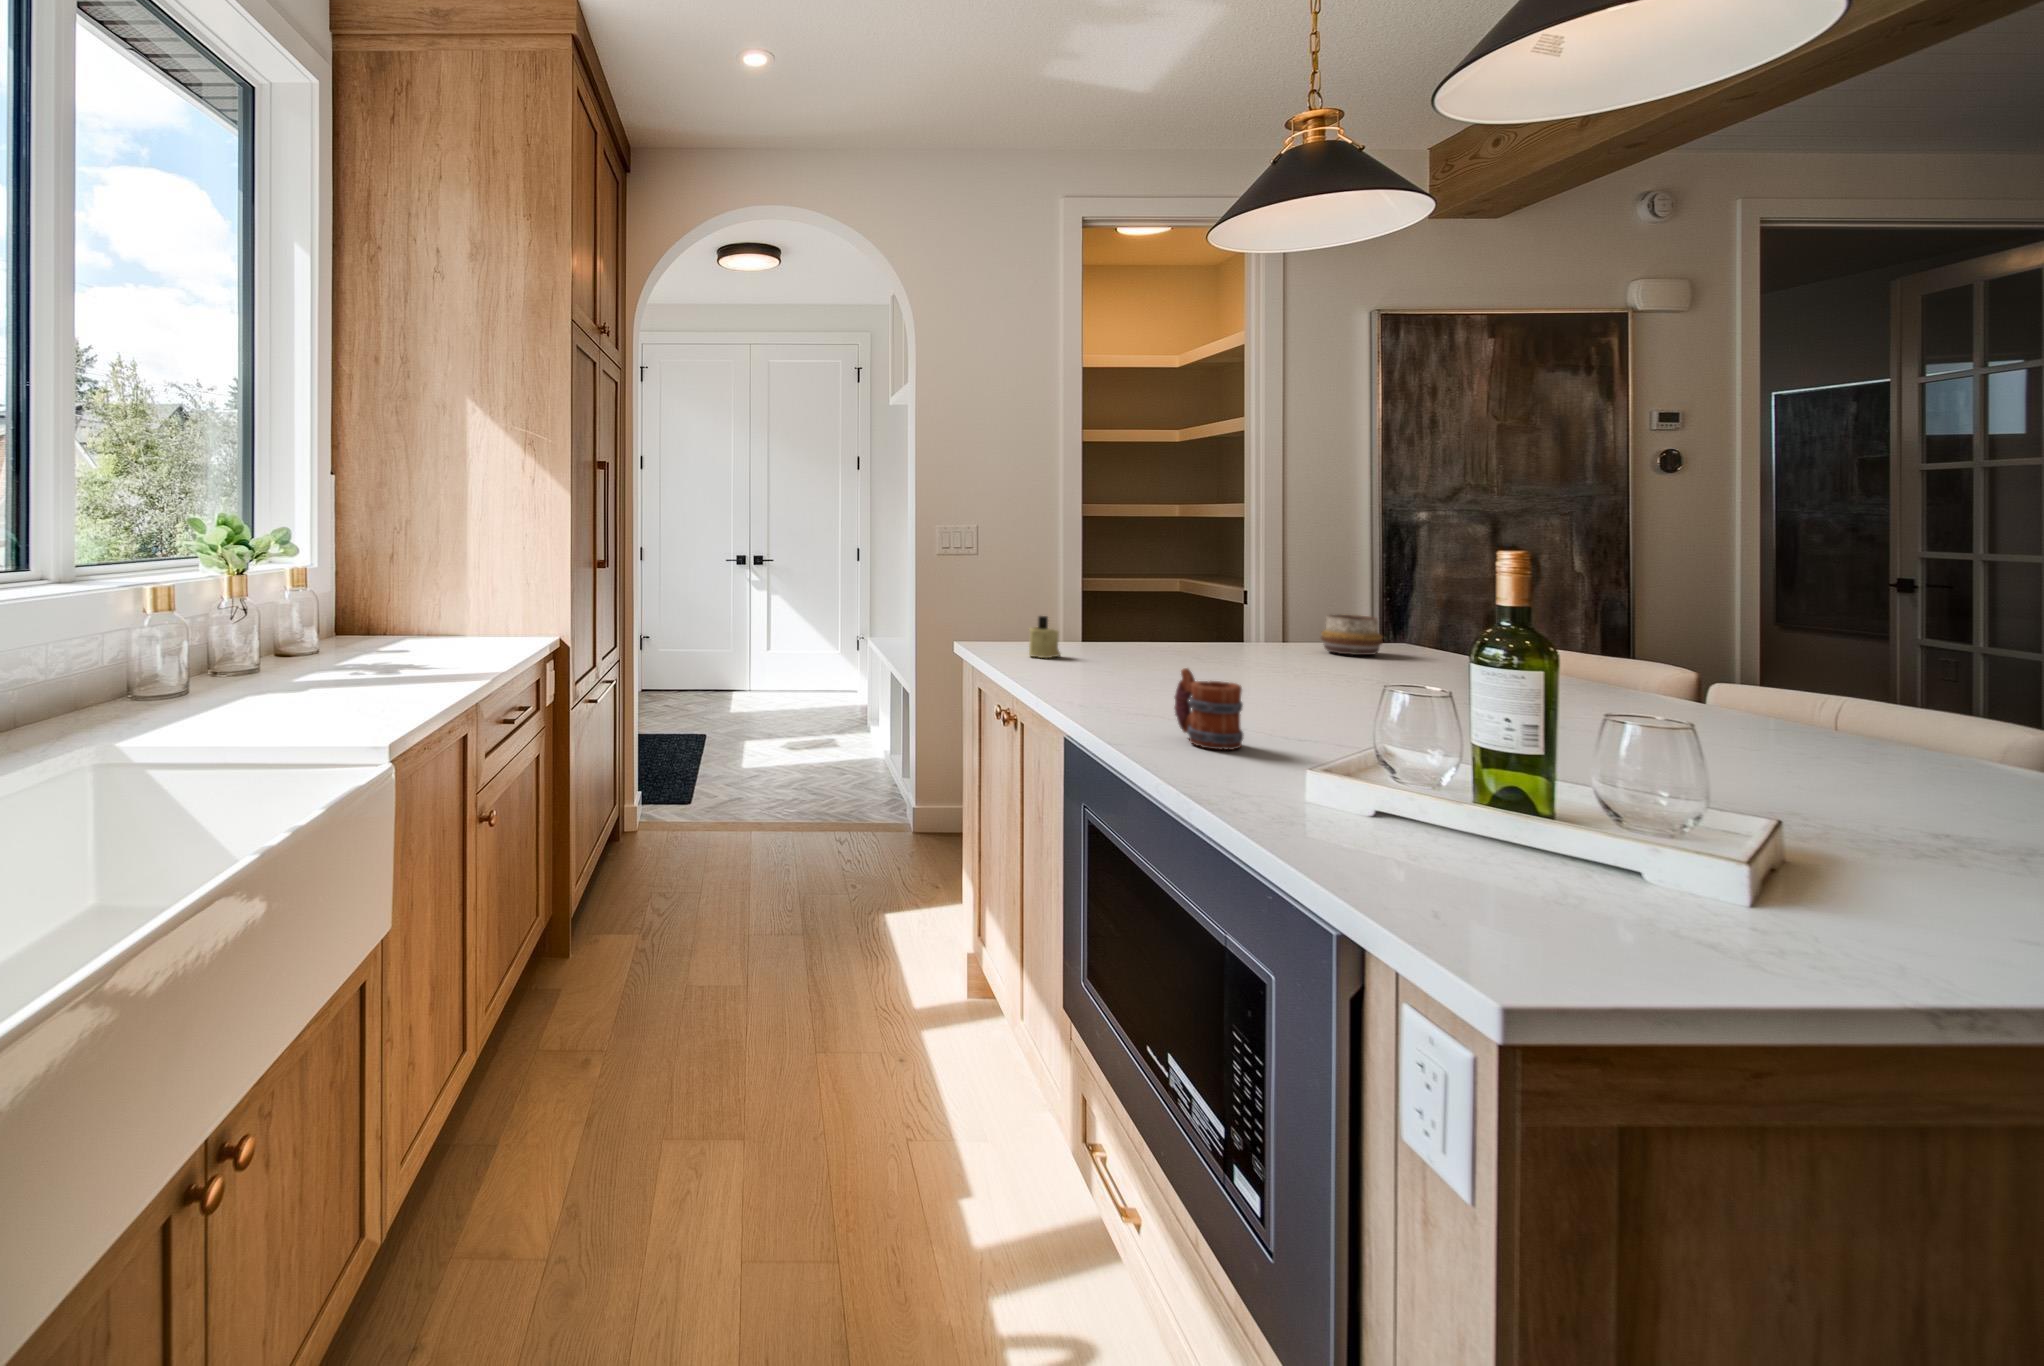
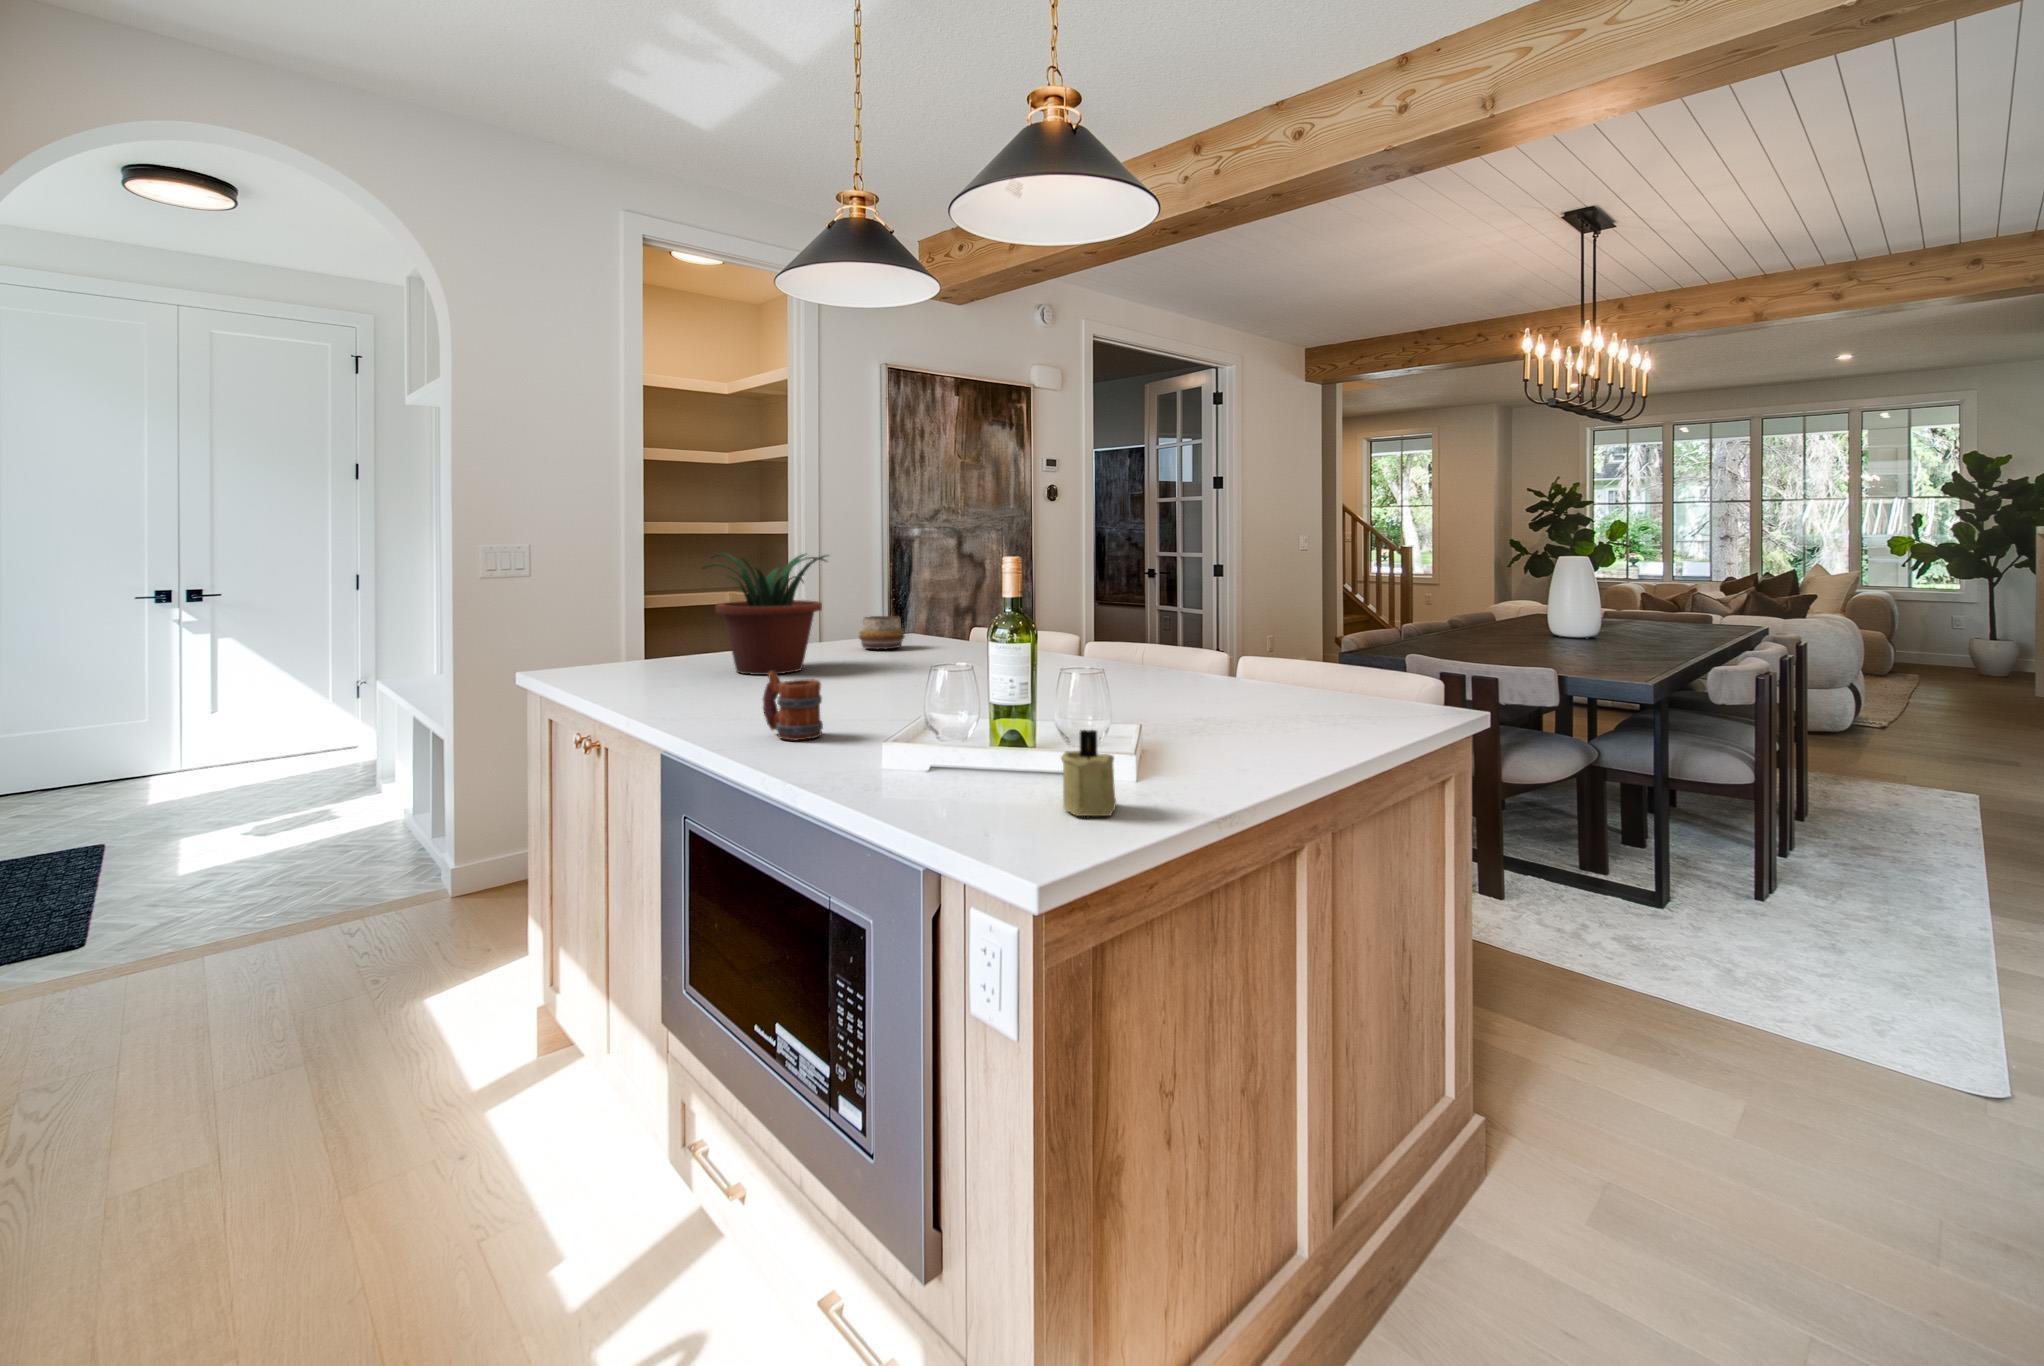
potted plant: none [1130,537,1279,670] -> present [703,554,827,675]
candle: present [1029,616,1060,658] -> present [1061,730,1116,816]

